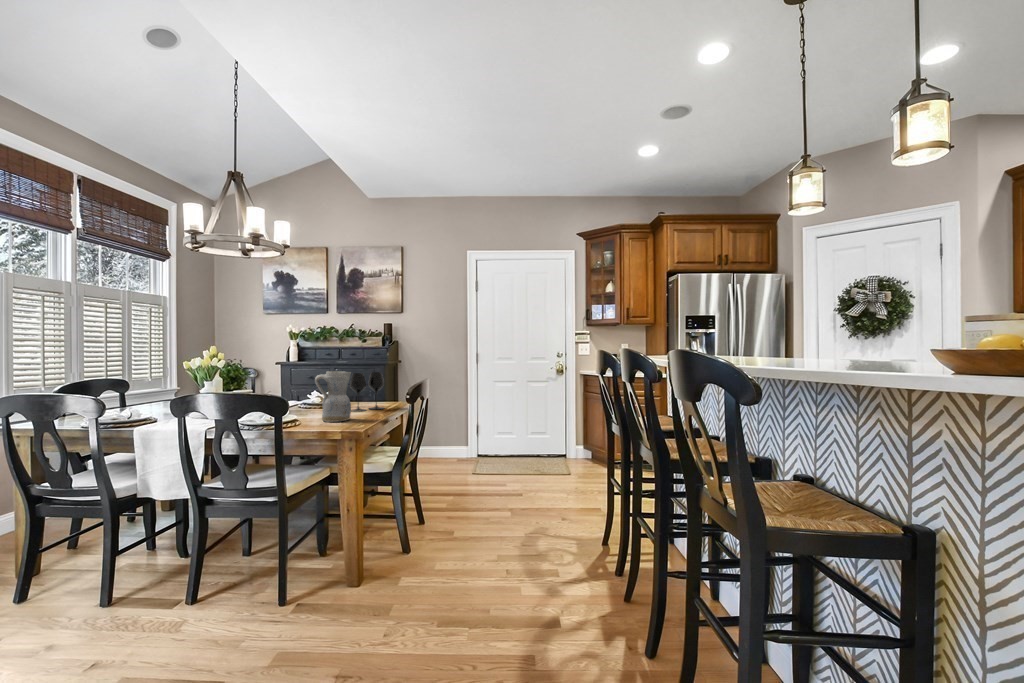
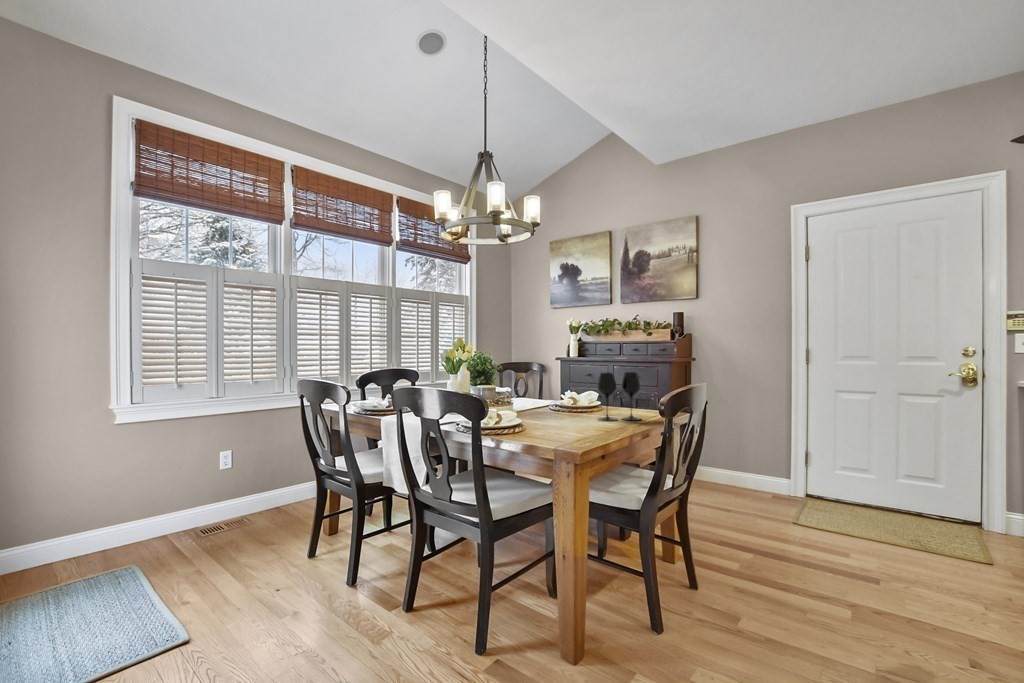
ceramic pitcher: present [315,371,351,422] -> none [542,369,584,432]

